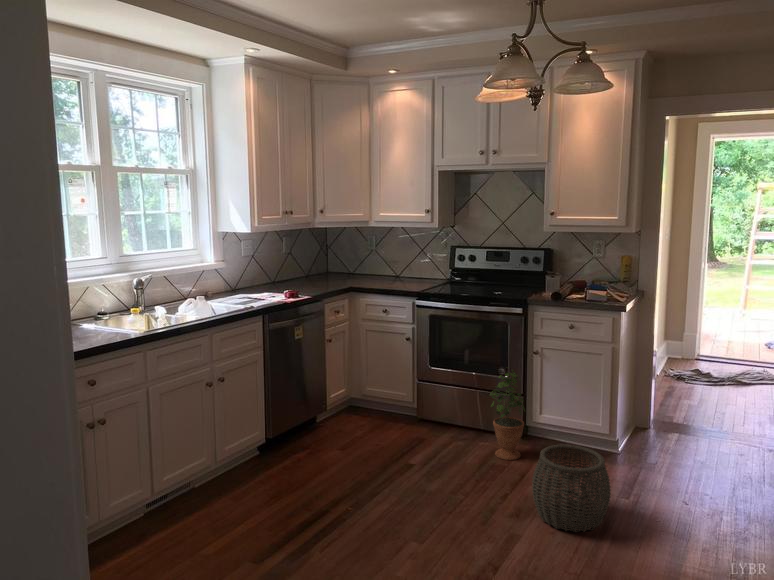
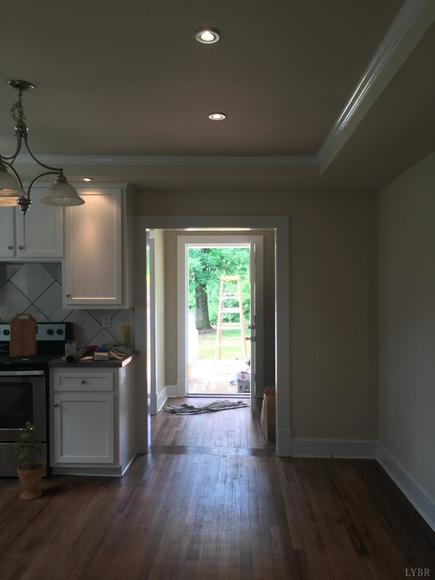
cutting board: none [478,235,510,288] -> present [10,313,36,357]
woven basket: present [532,444,611,532] -> none [40,477,105,552]

